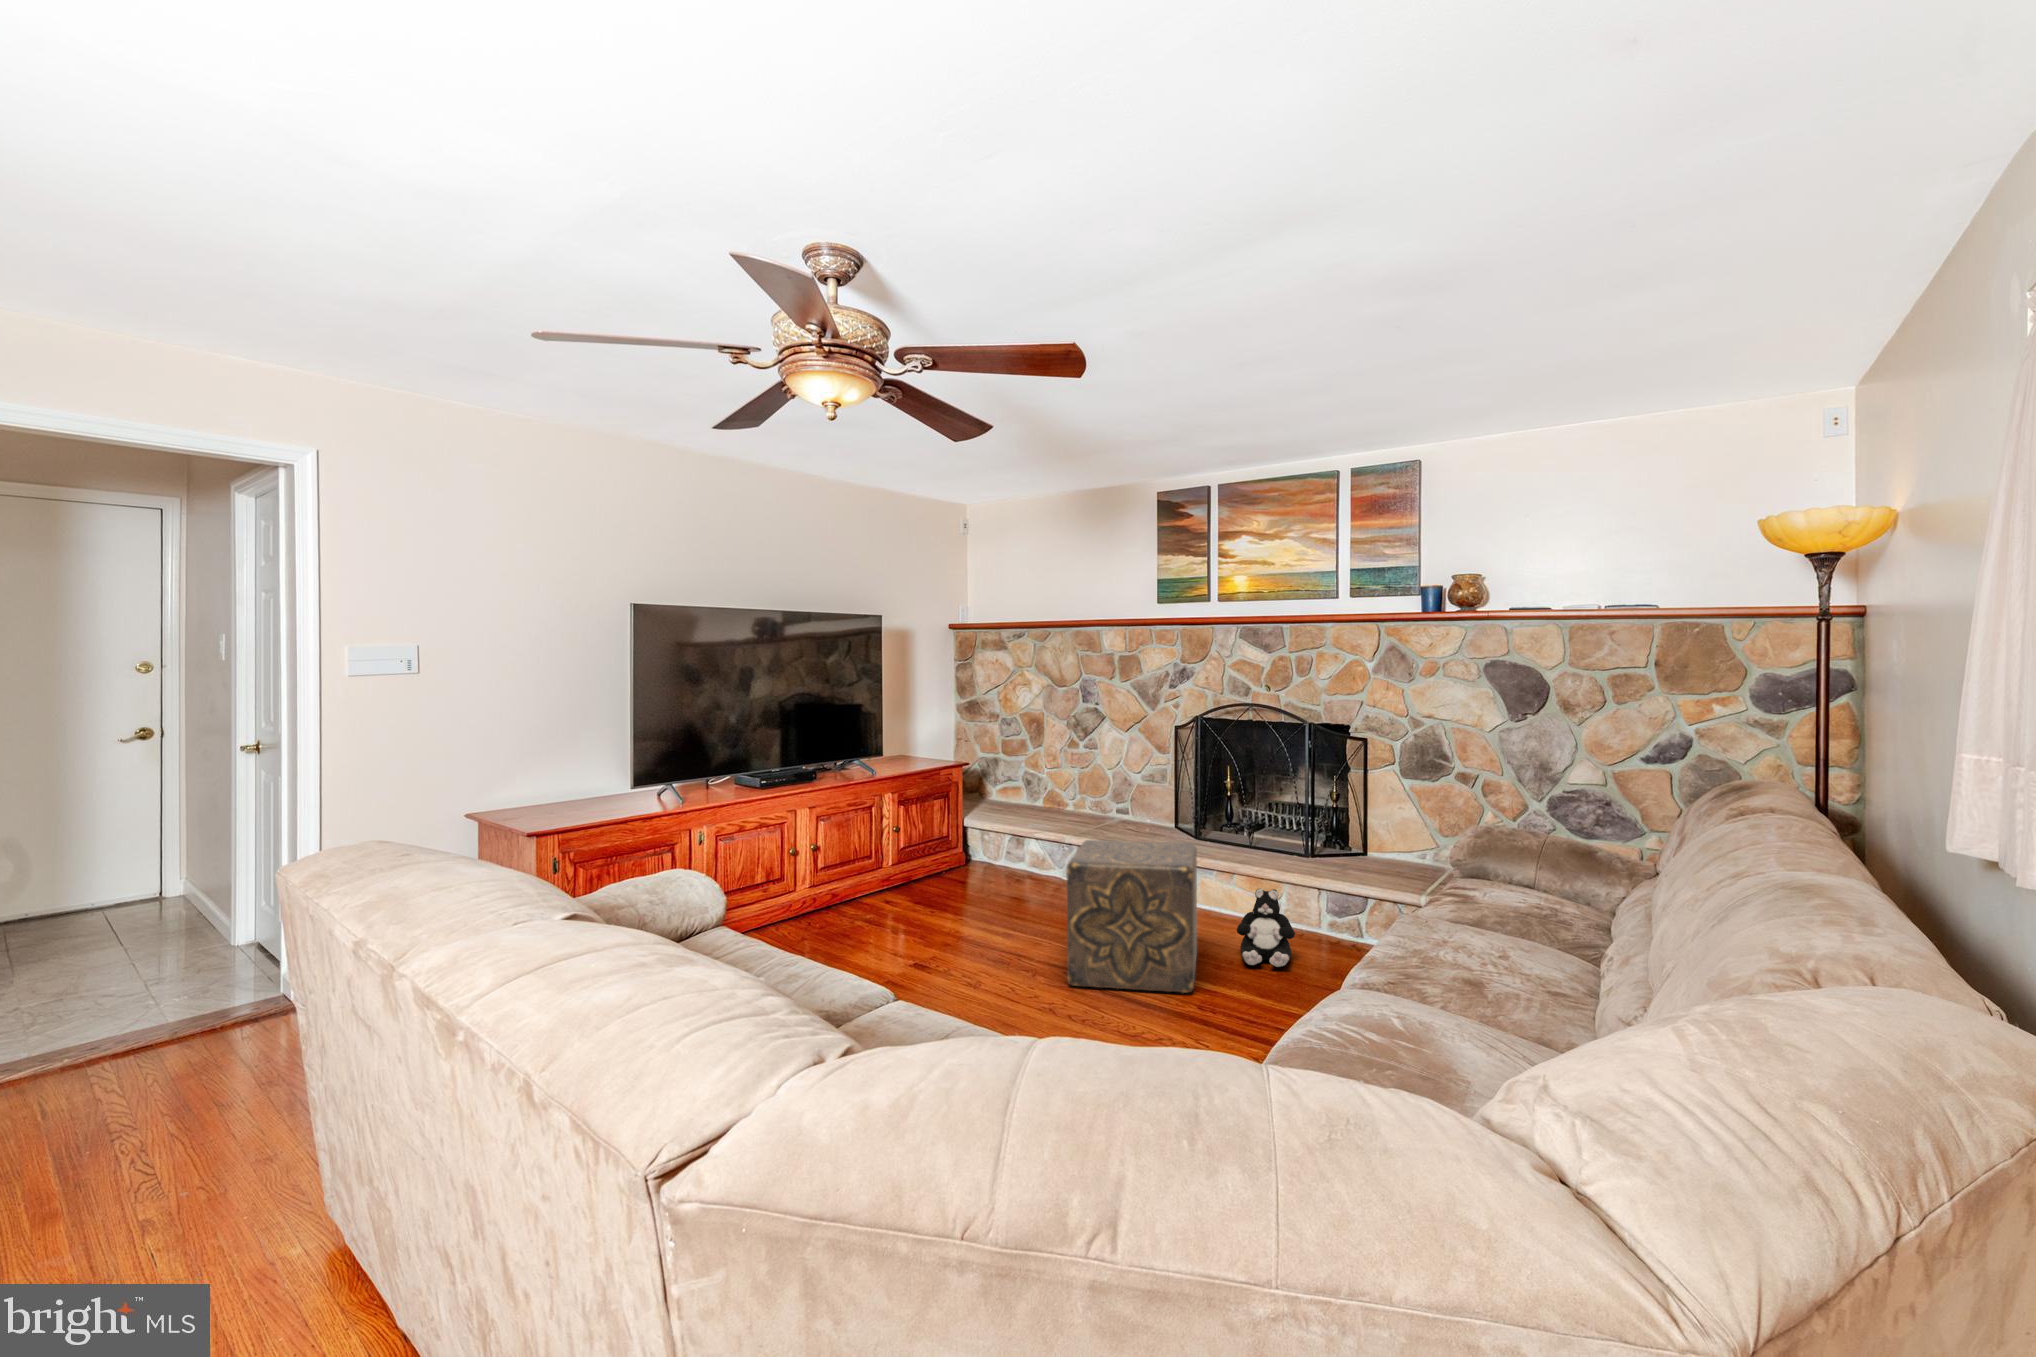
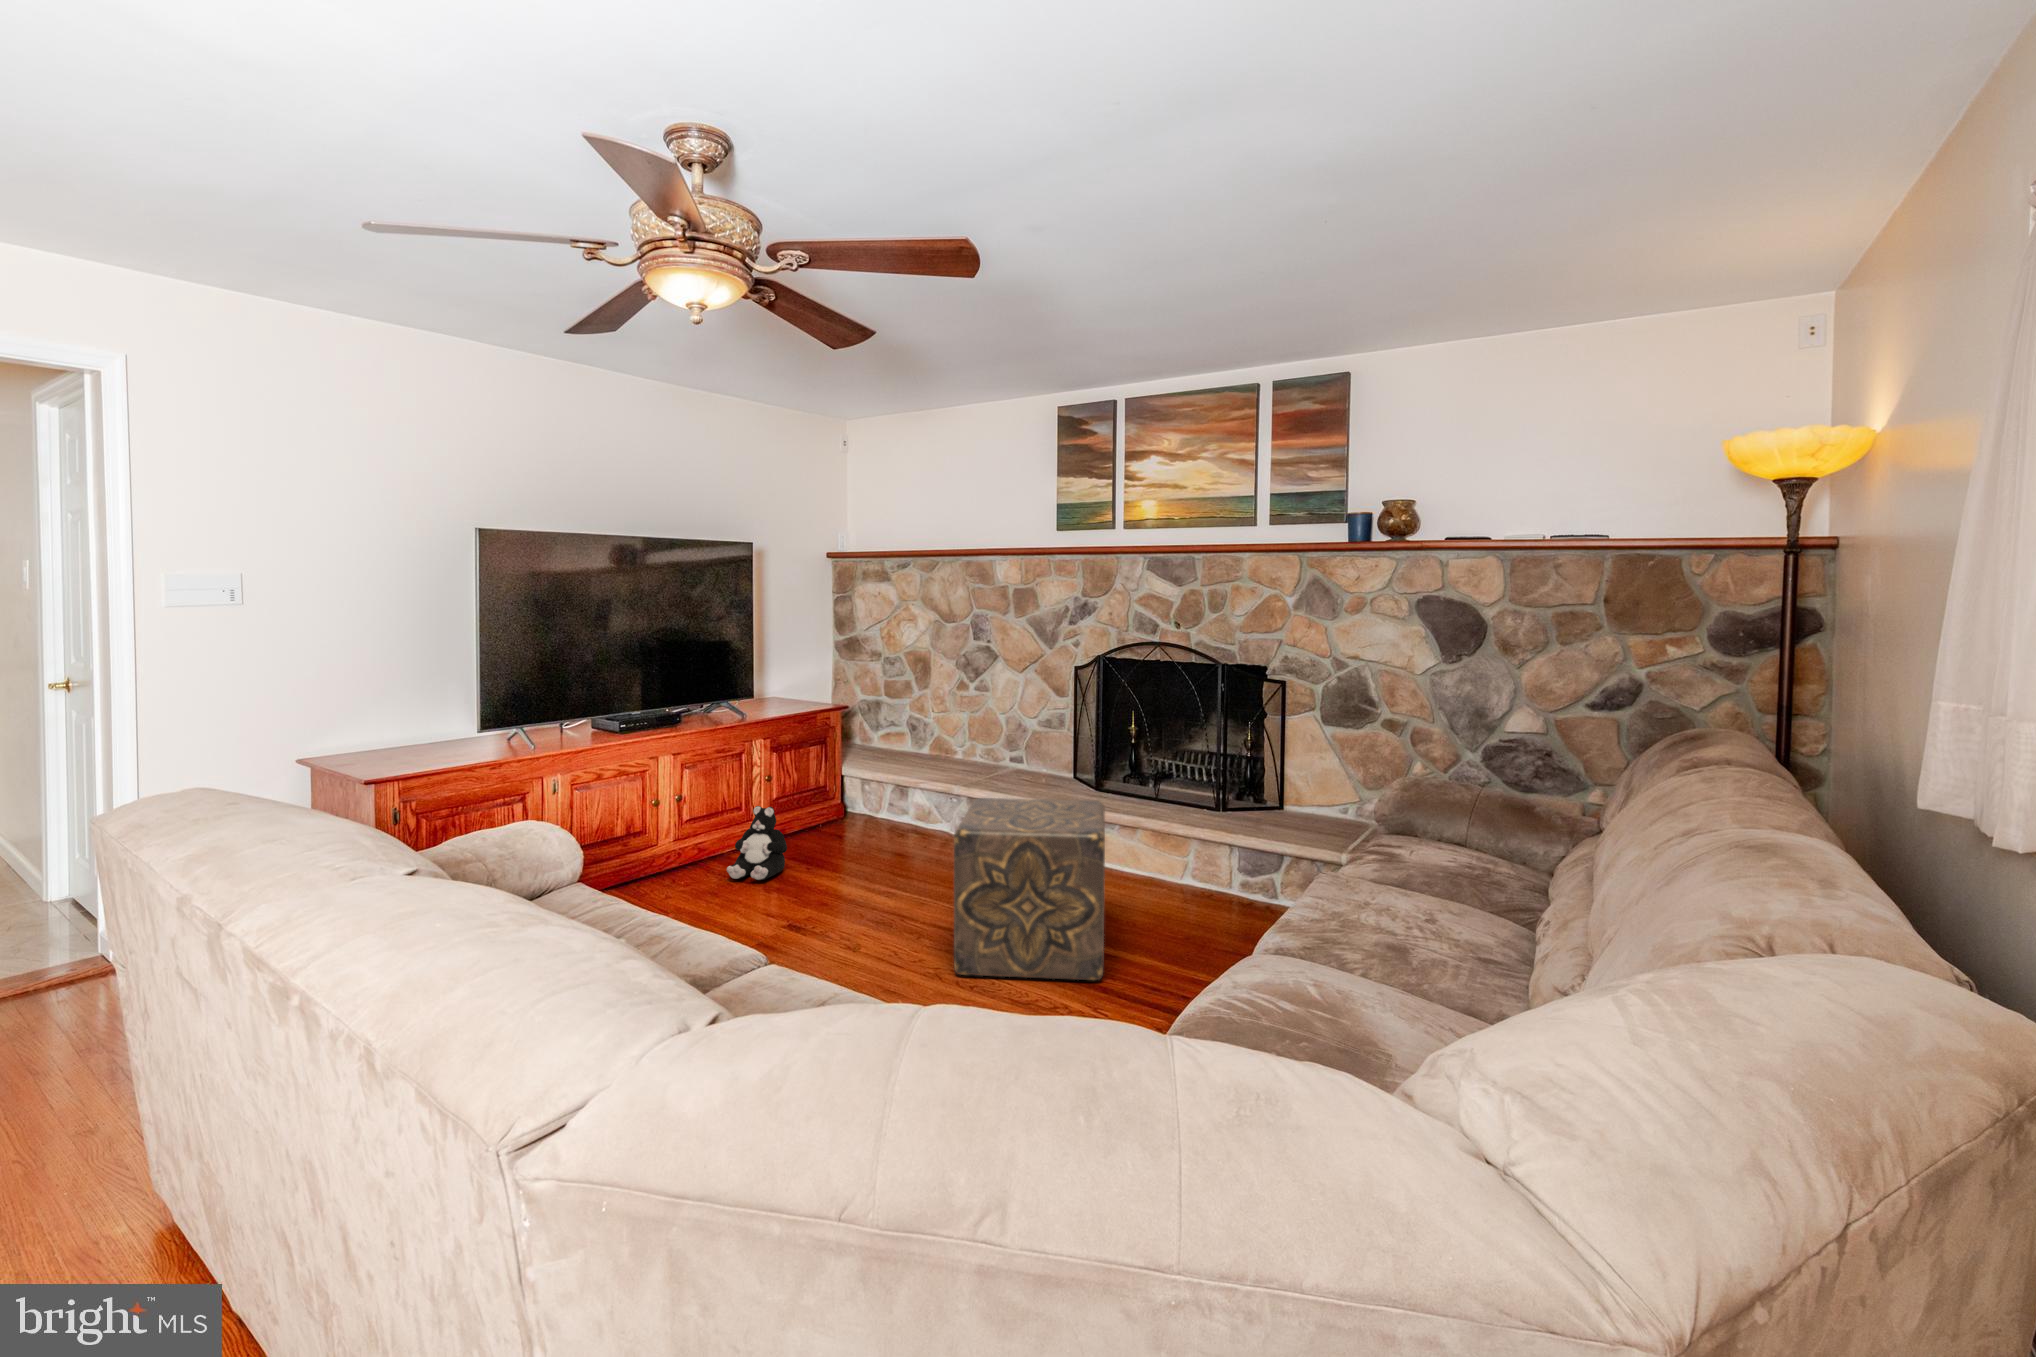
plush toy: present [1237,889,1295,967] -> present [727,806,787,880]

